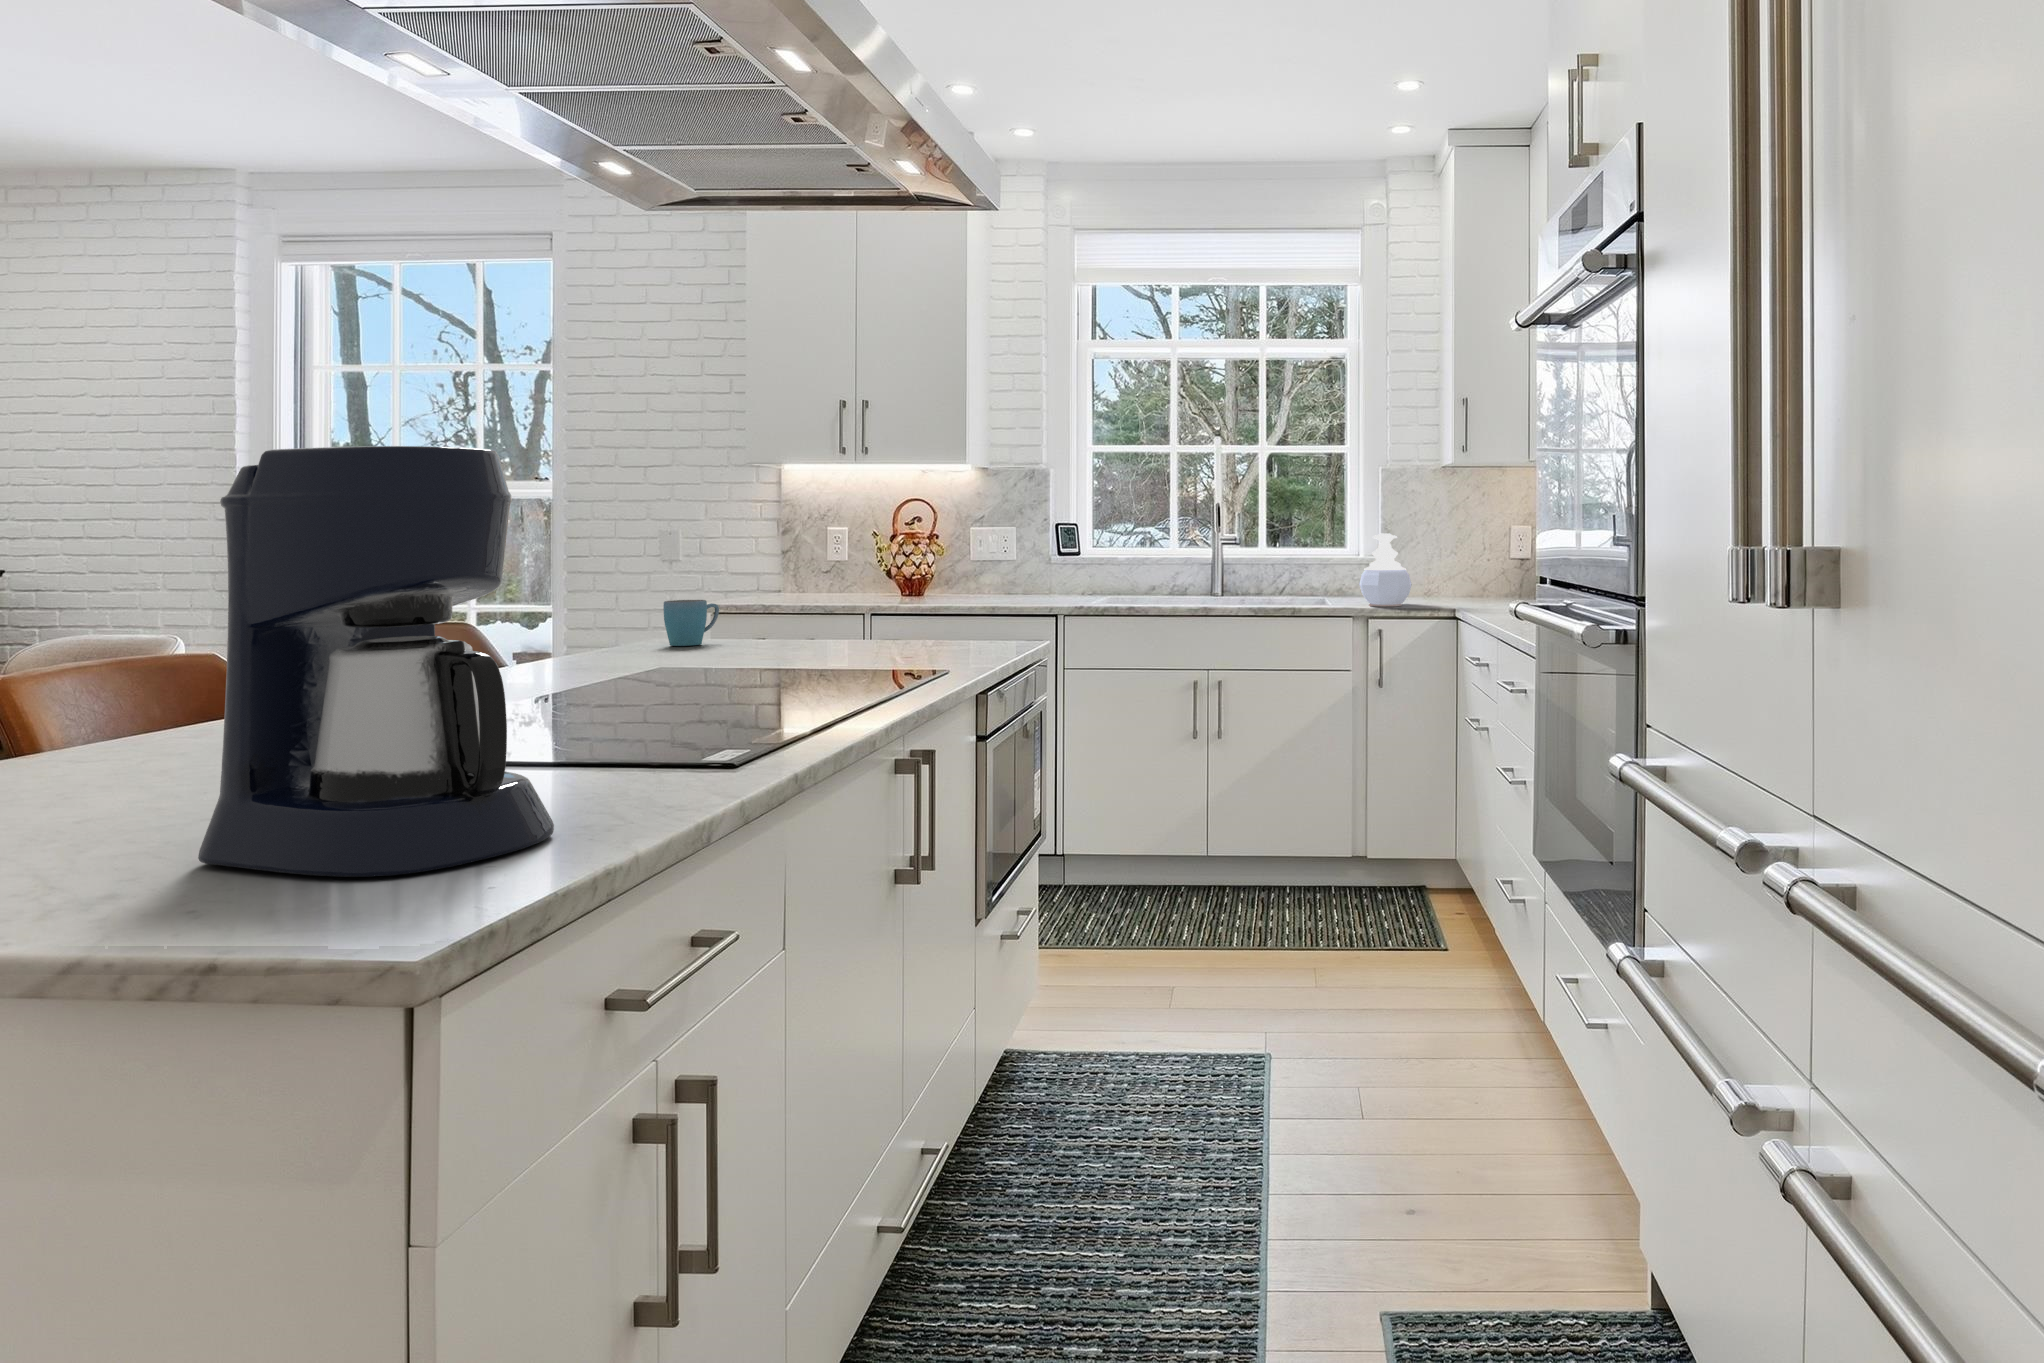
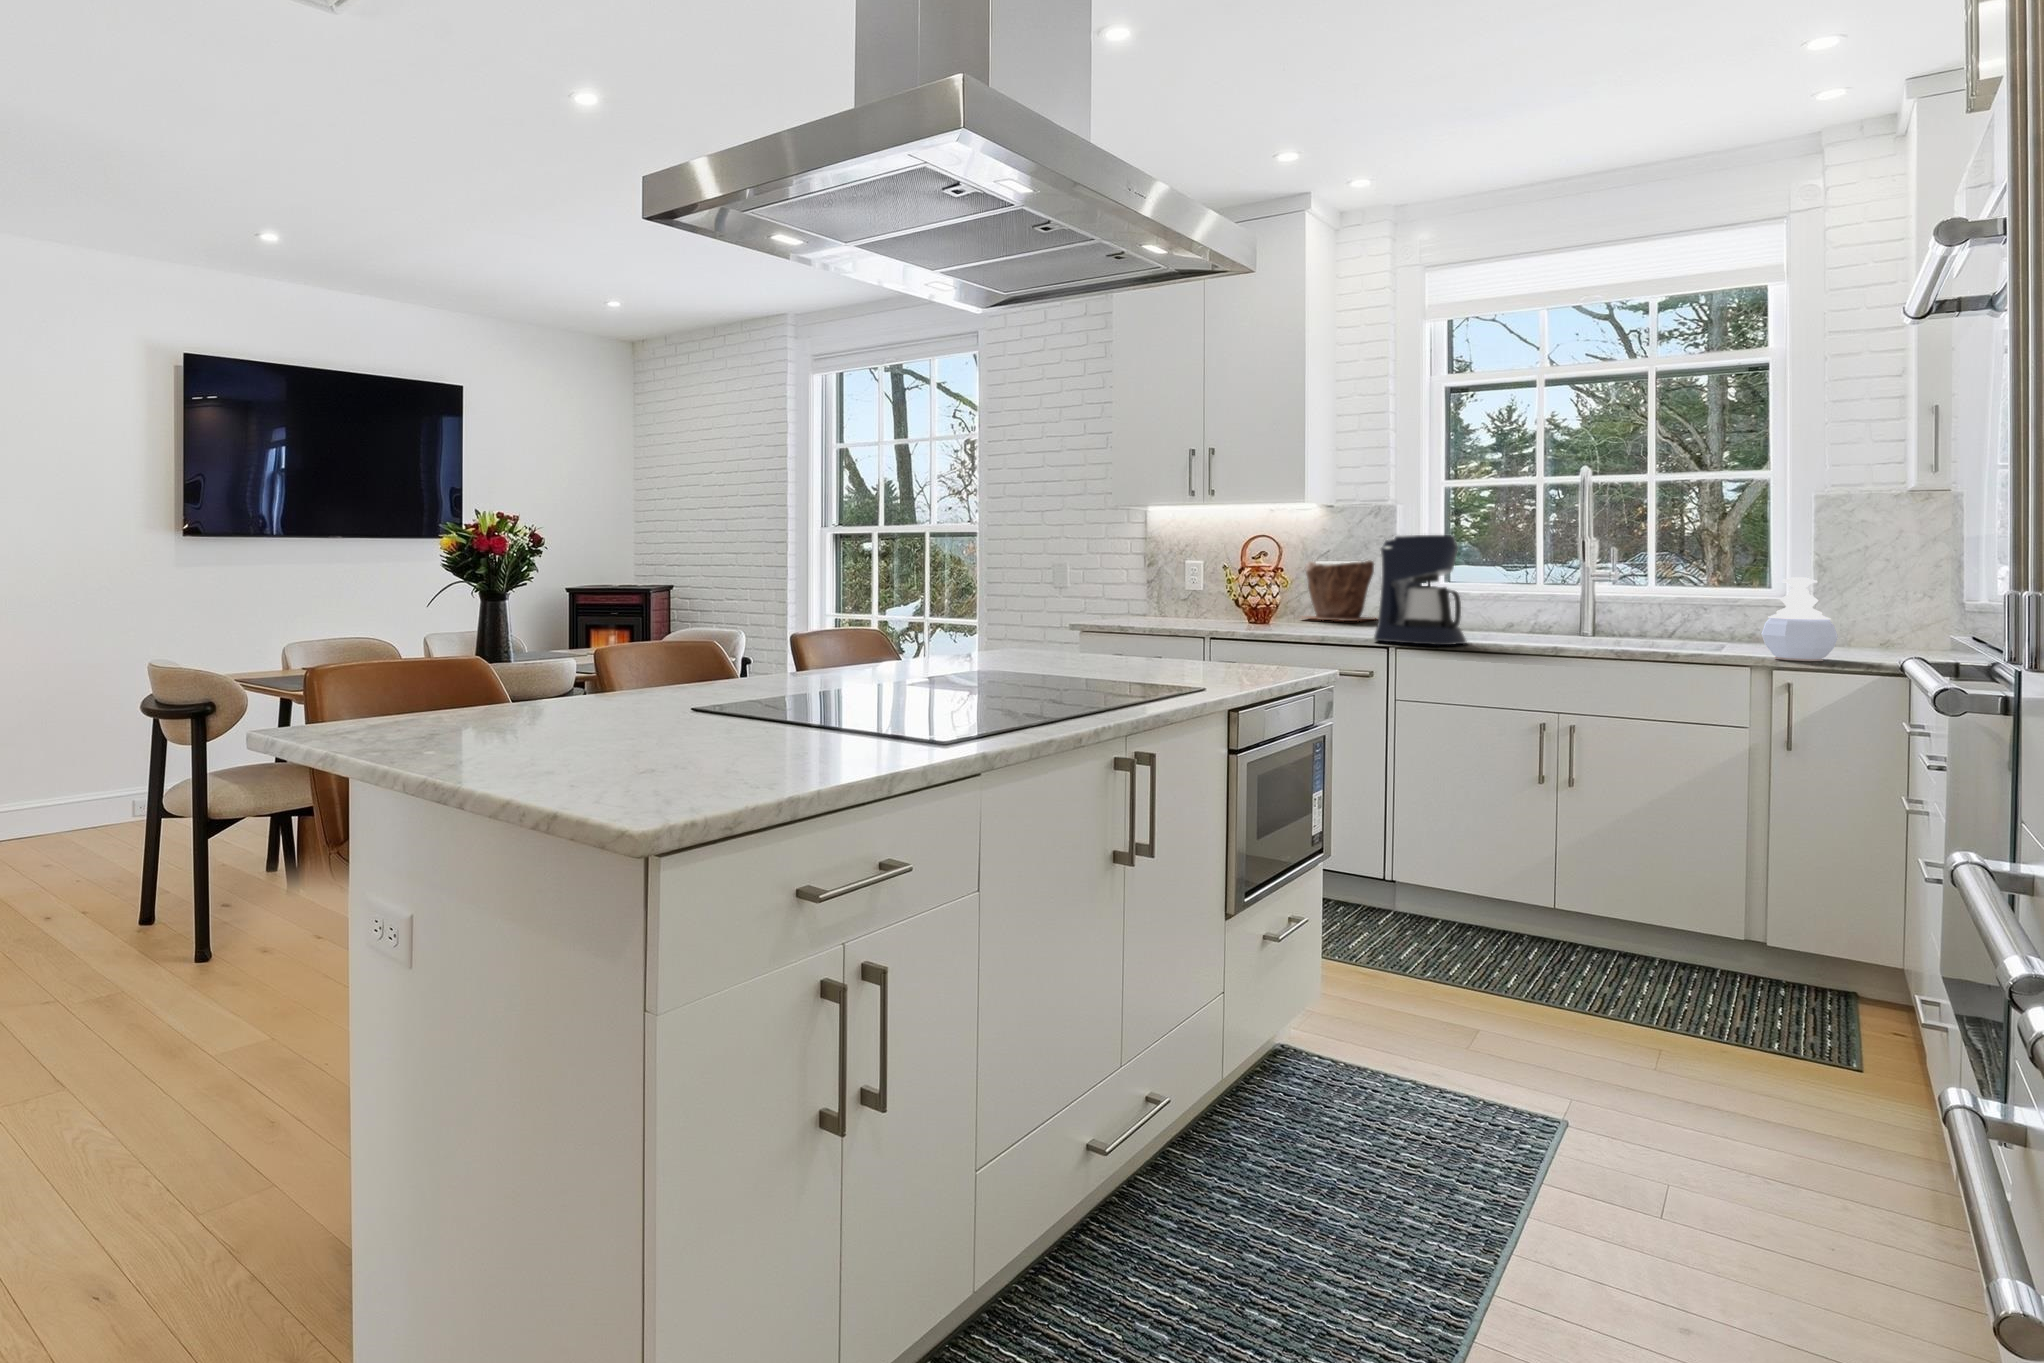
coffee maker: present [198,446,554,877] -> present [1374,535,1467,645]
plant pot: none [954,523,1034,589] -> present [1302,560,1378,621]
mug: present [664,600,719,646] -> none [1015,617,1058,653]

